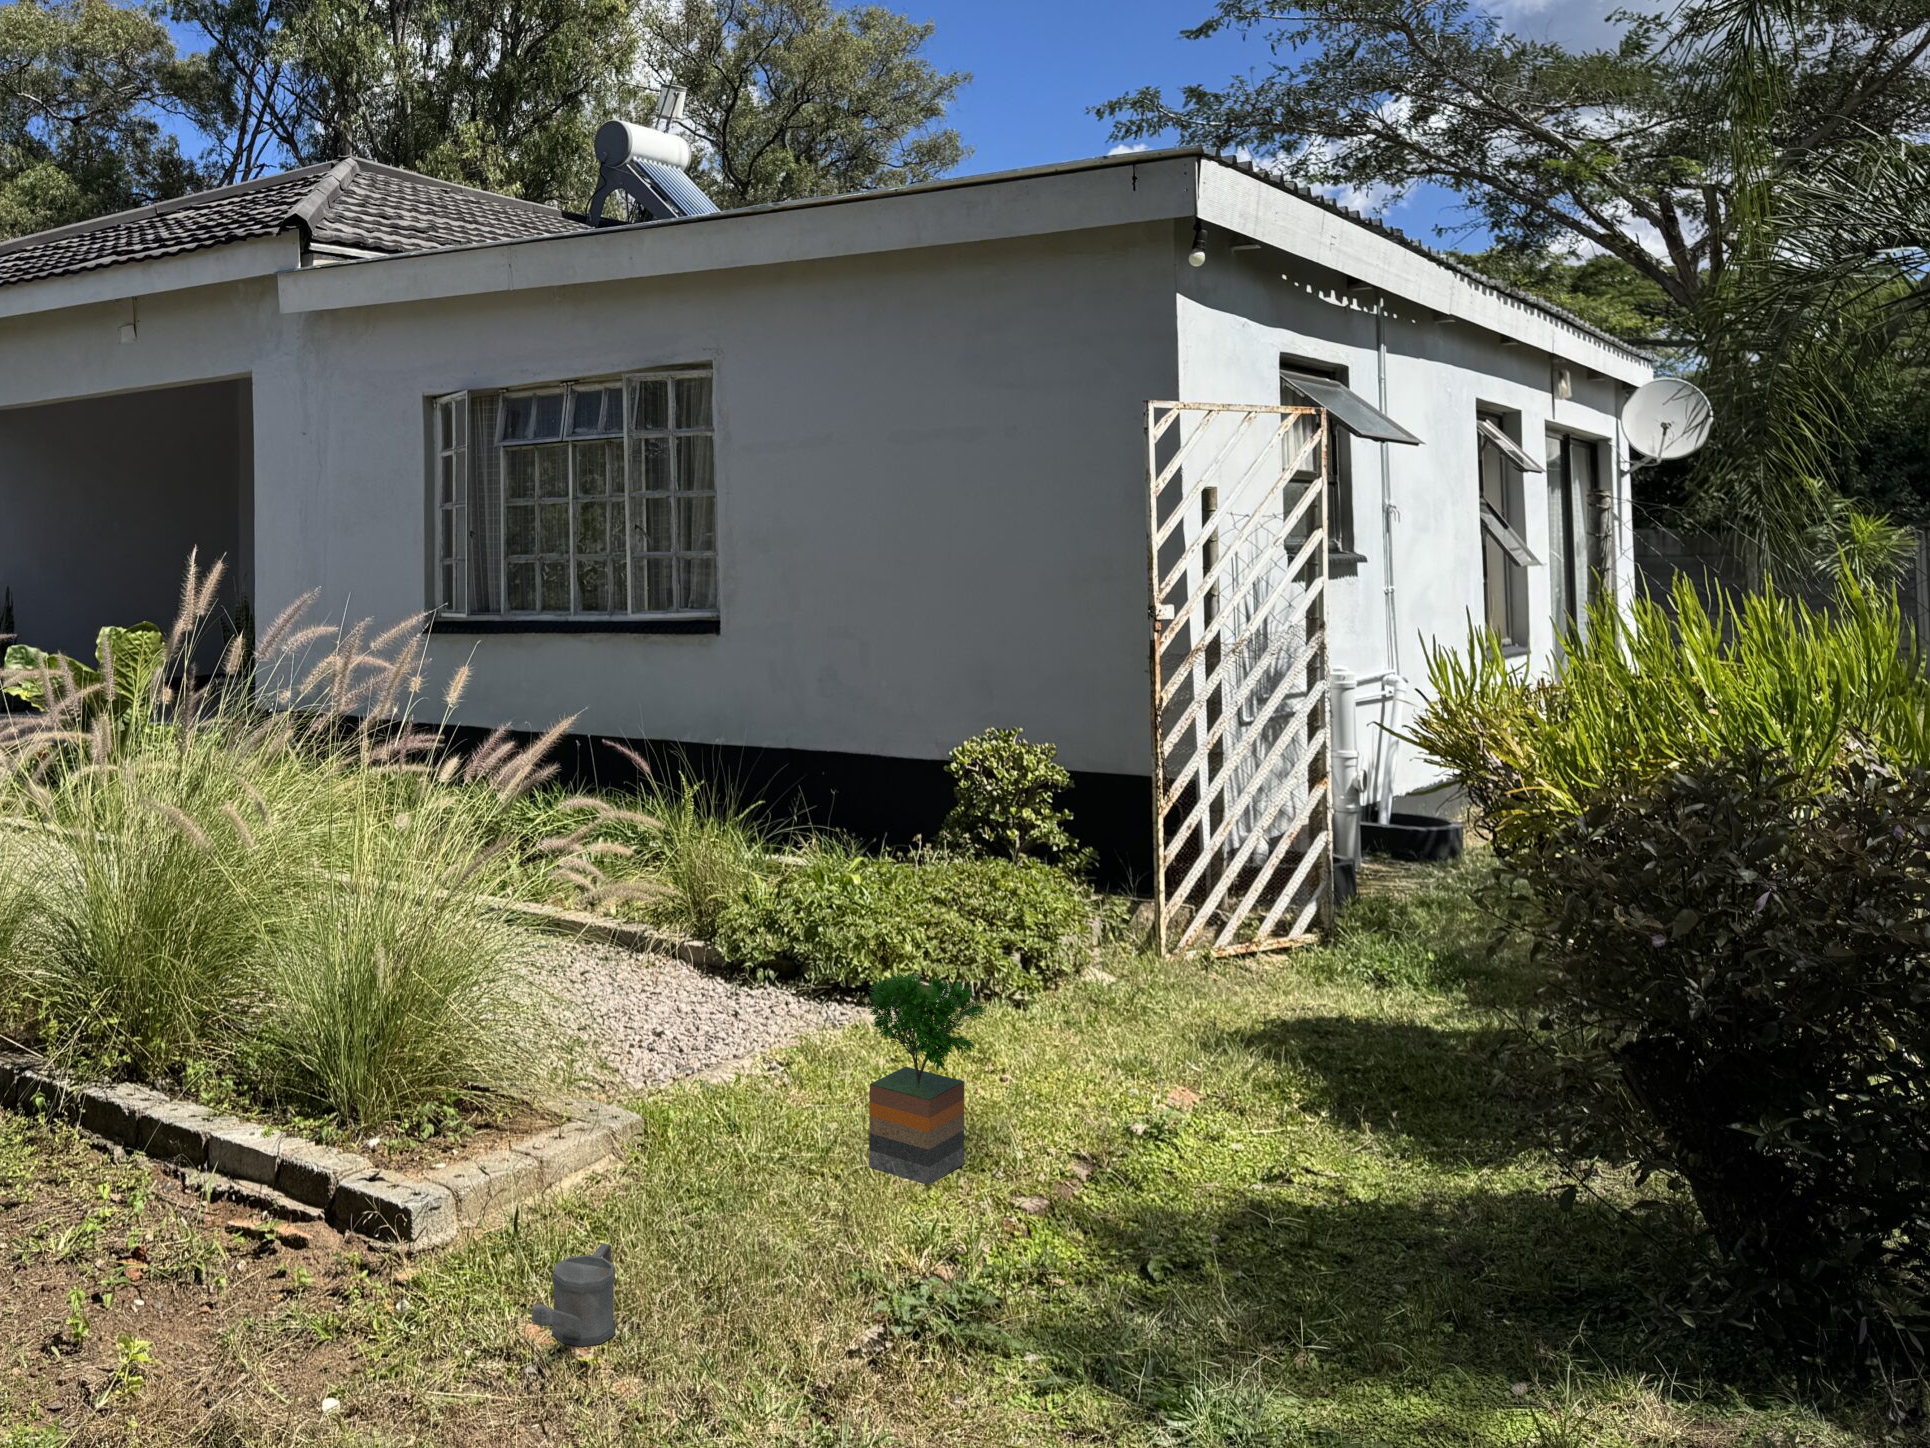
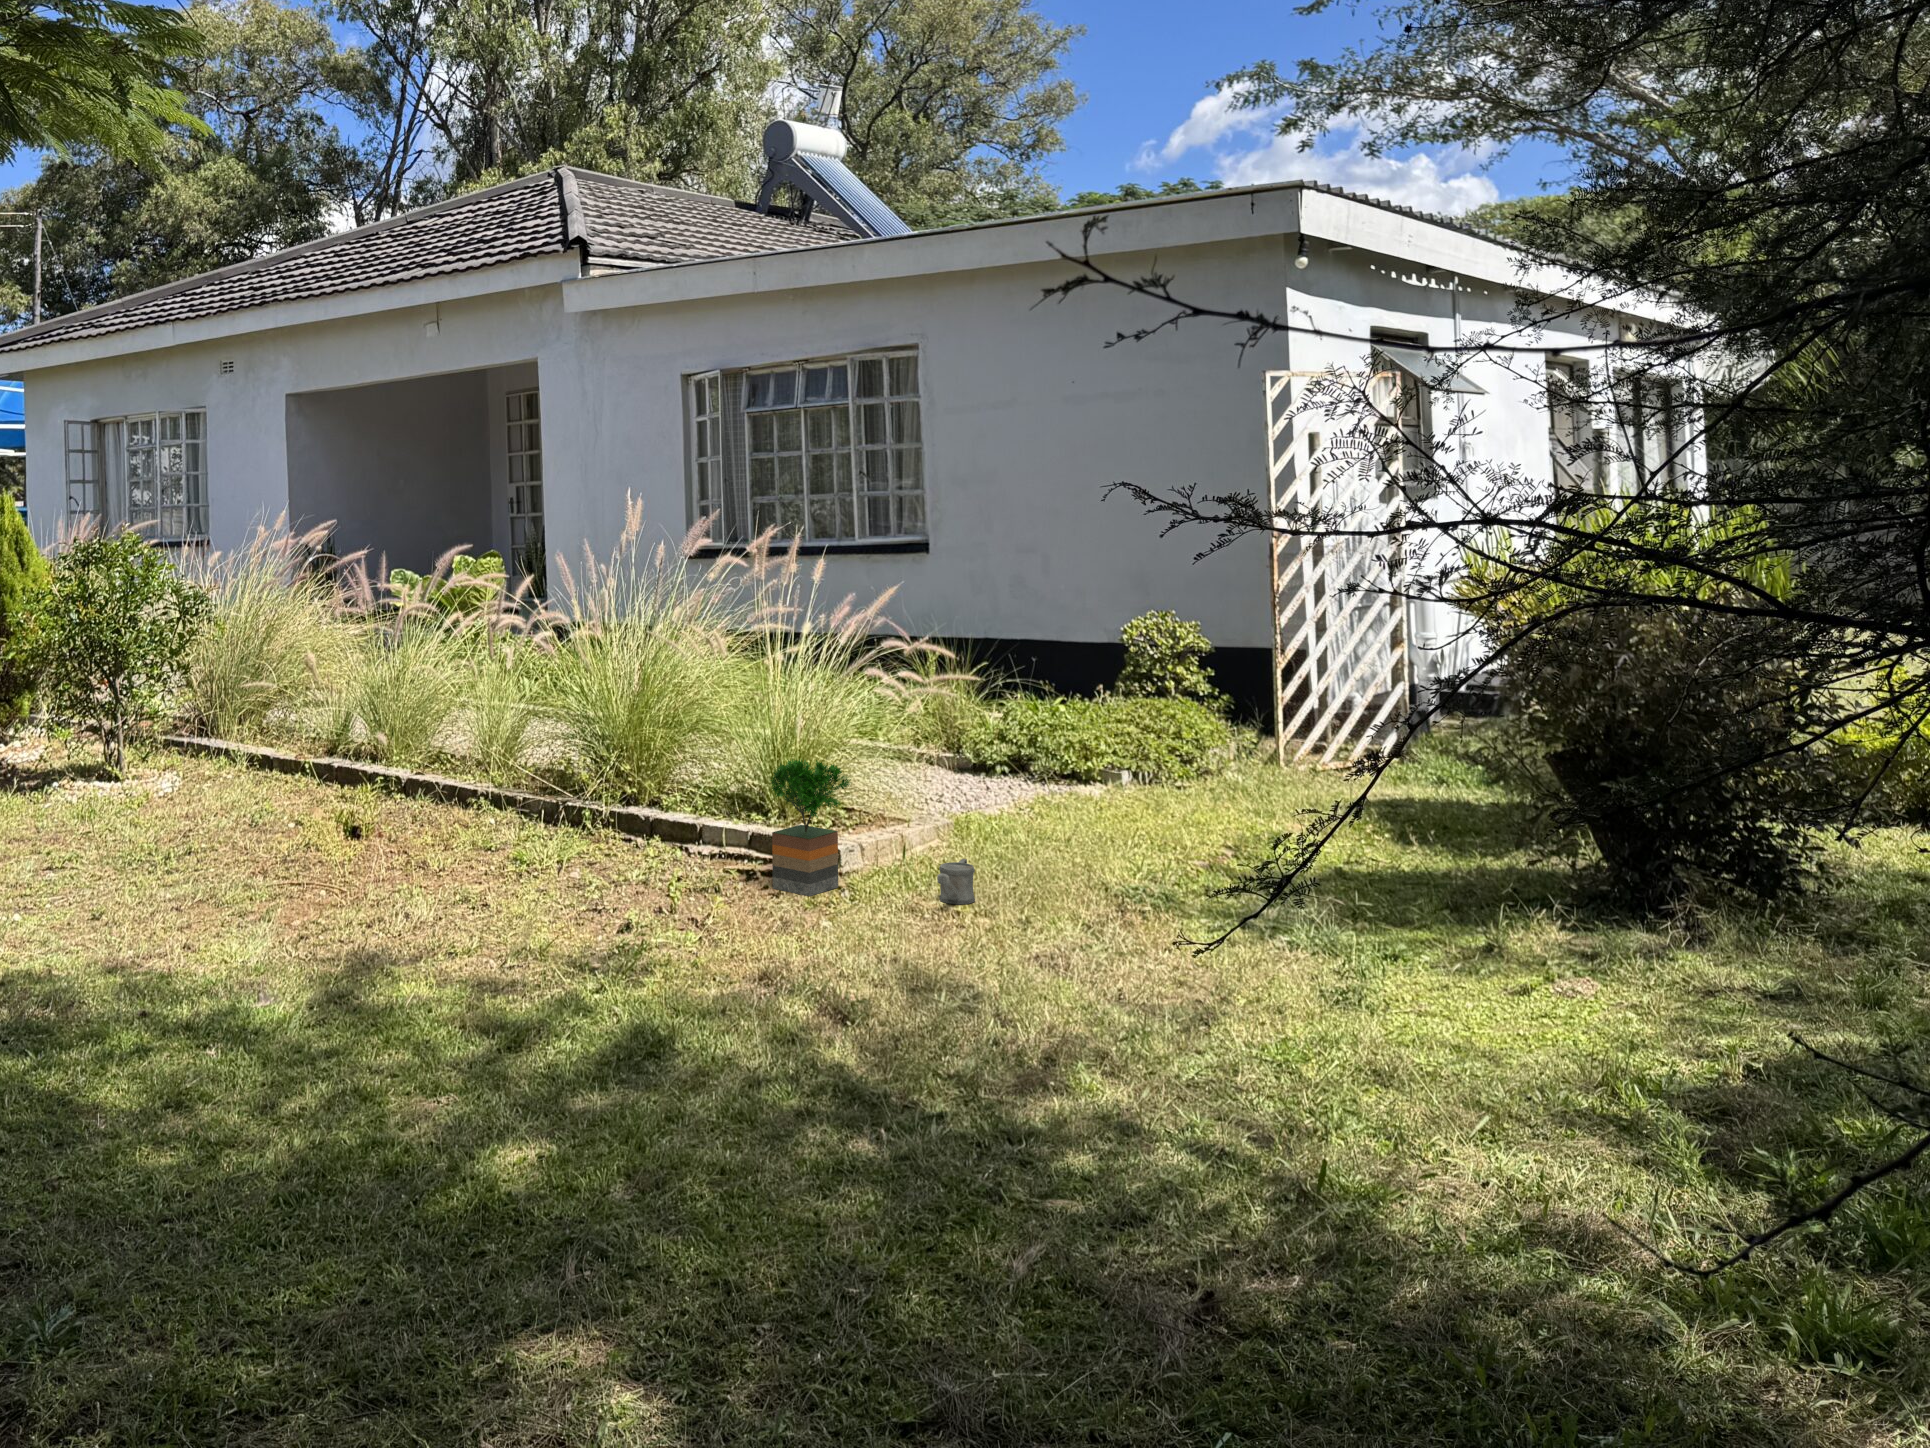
potted tree: present [868,972,987,1185] -> present [770,759,850,896]

